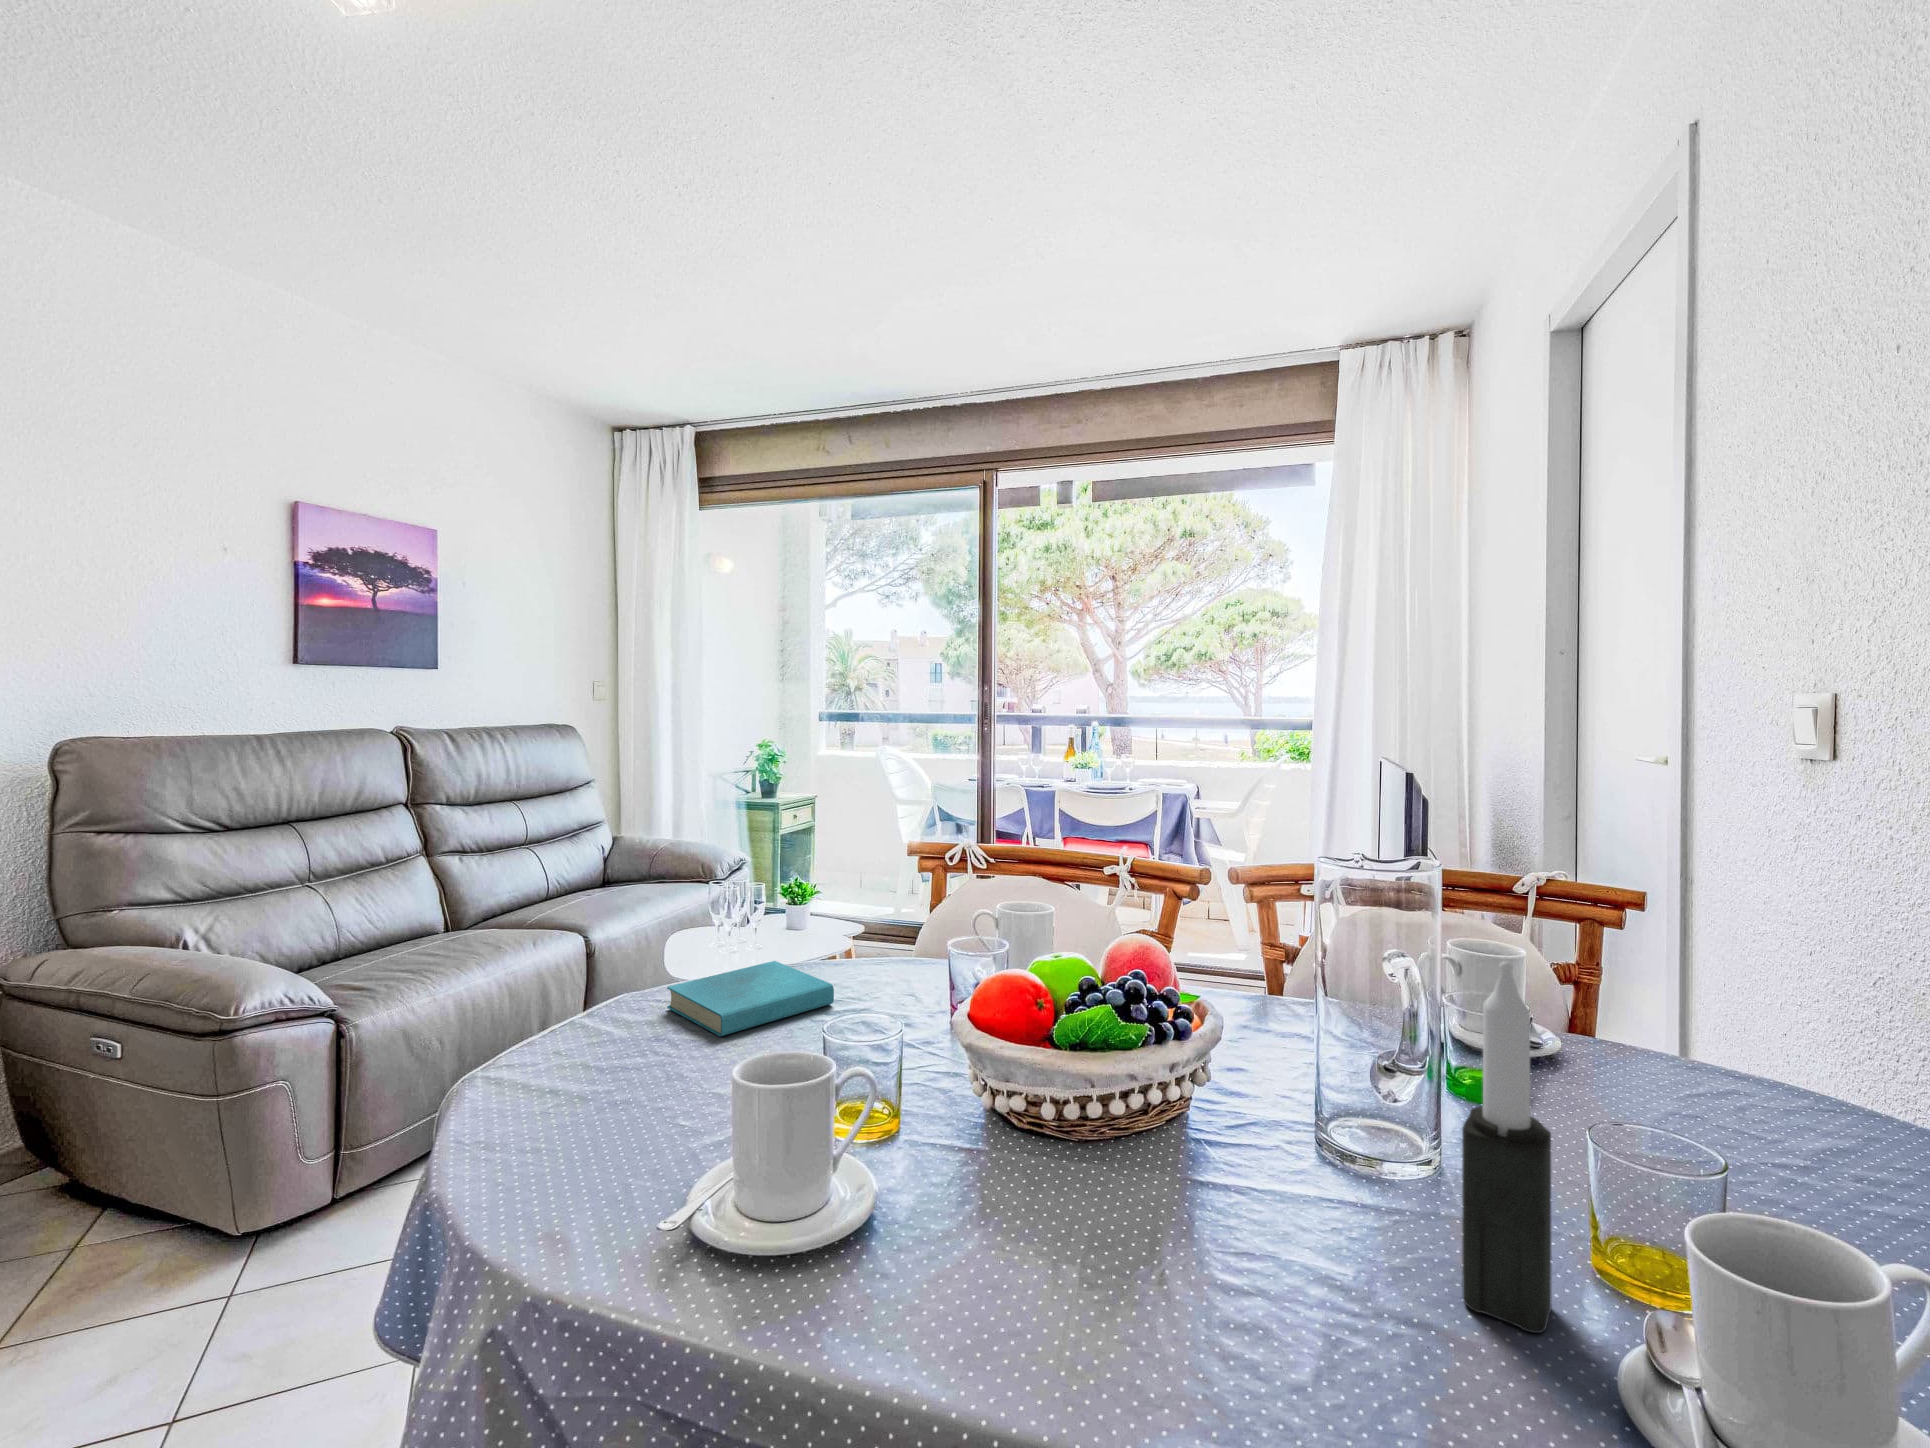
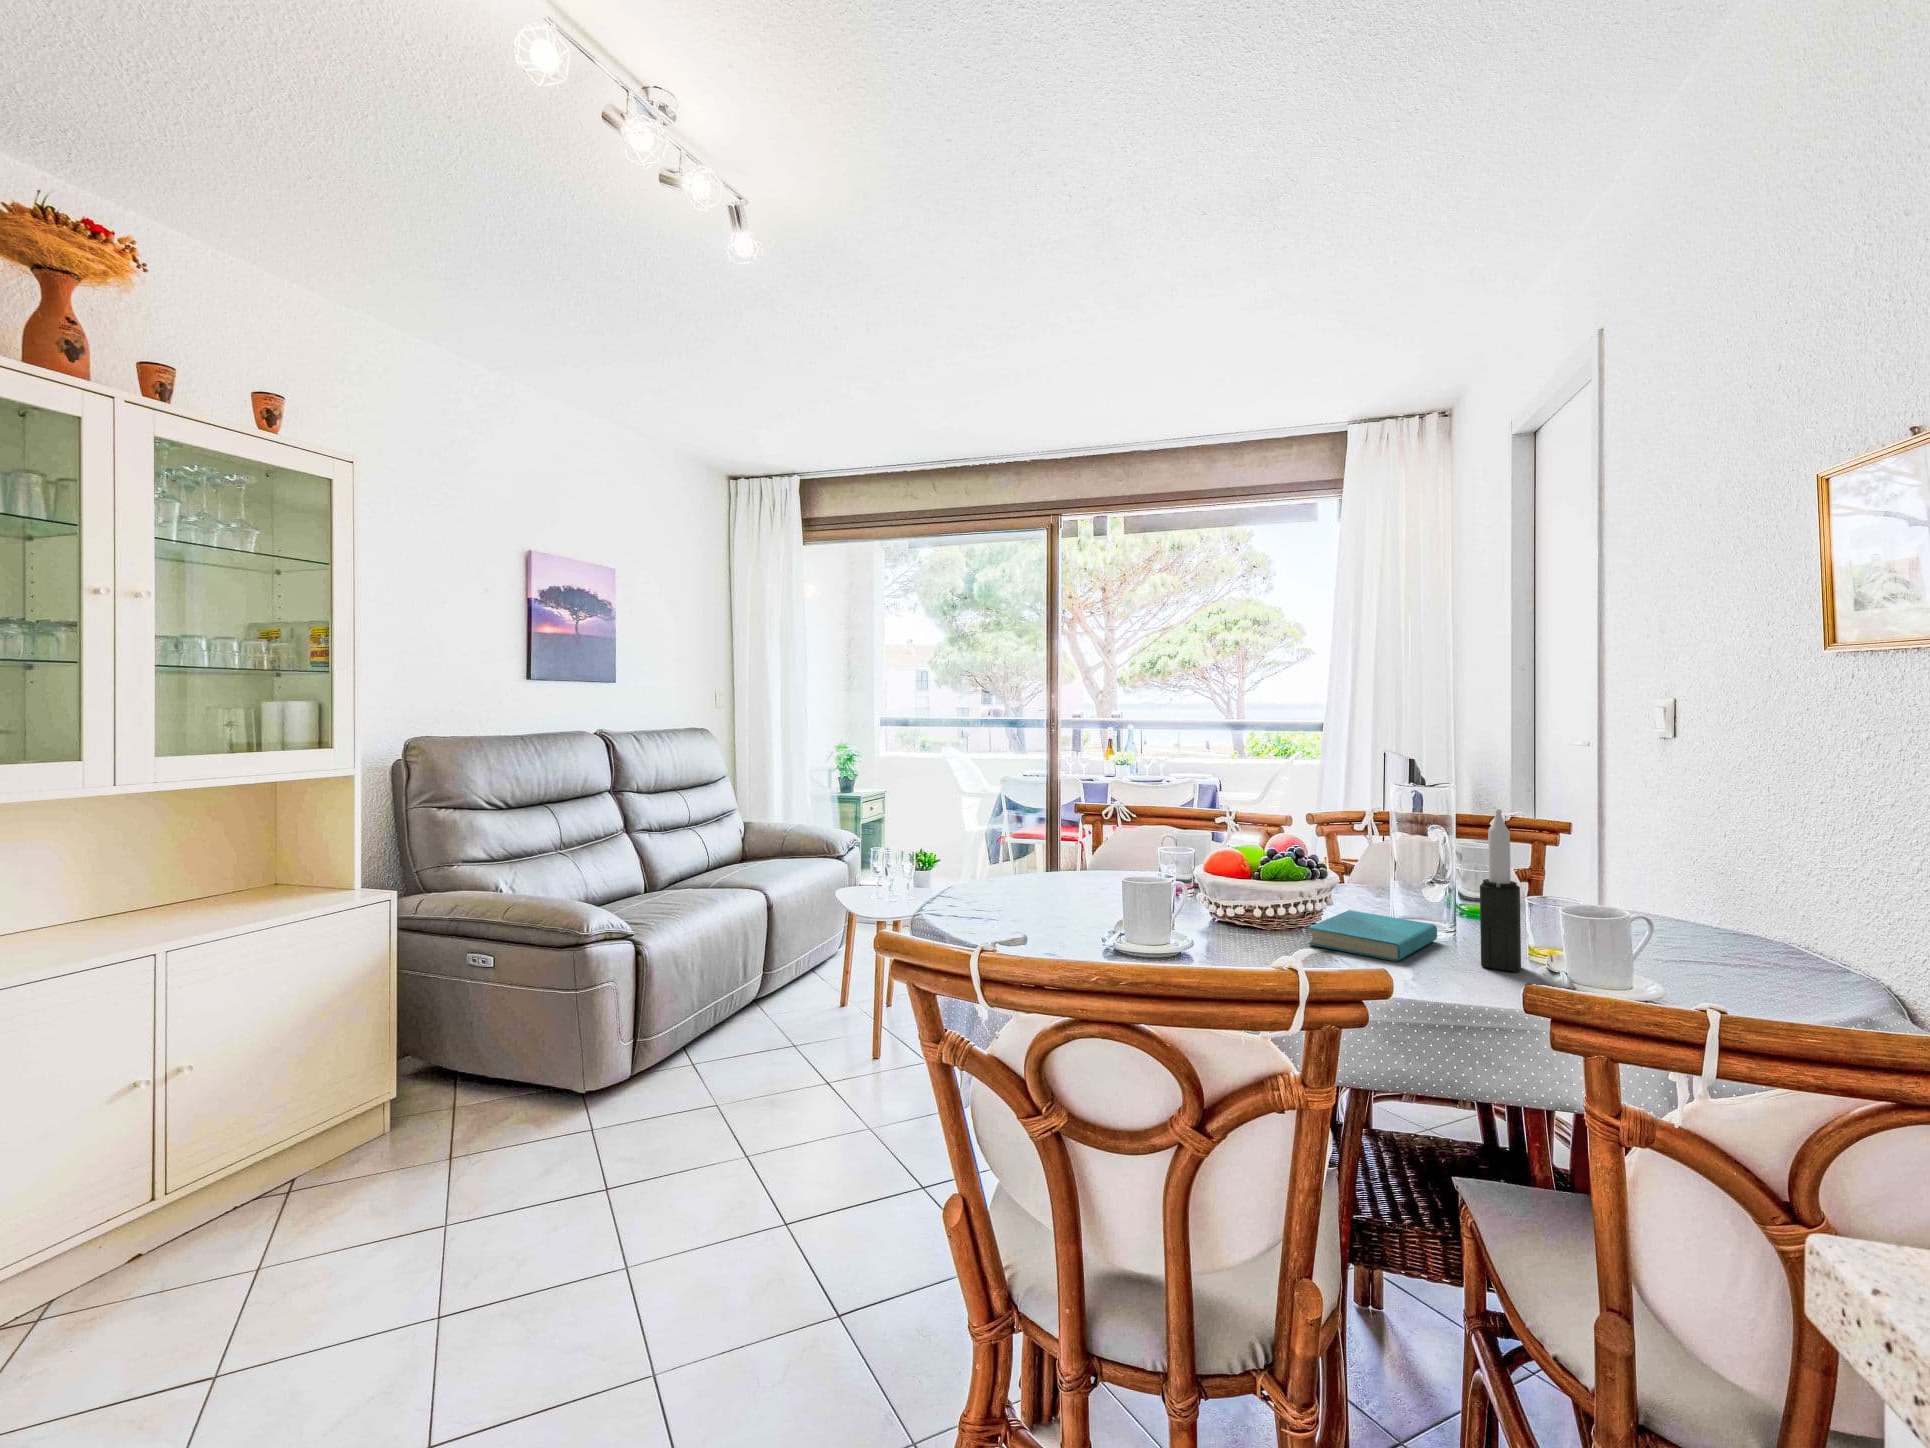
book: present [667,961,834,1036] -> present [1308,910,1437,961]

